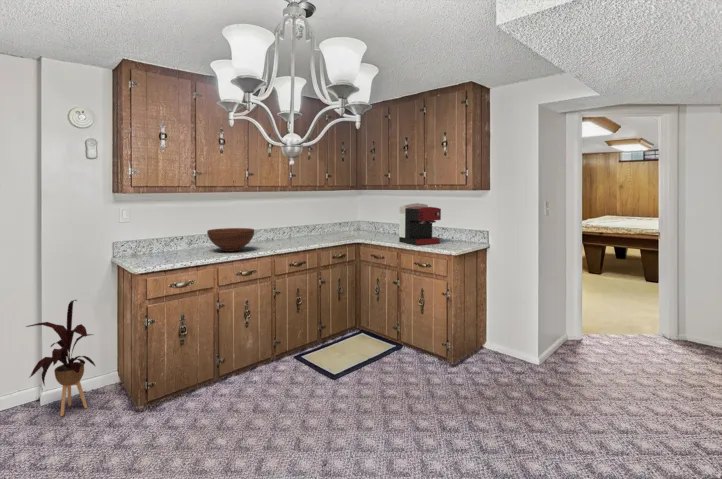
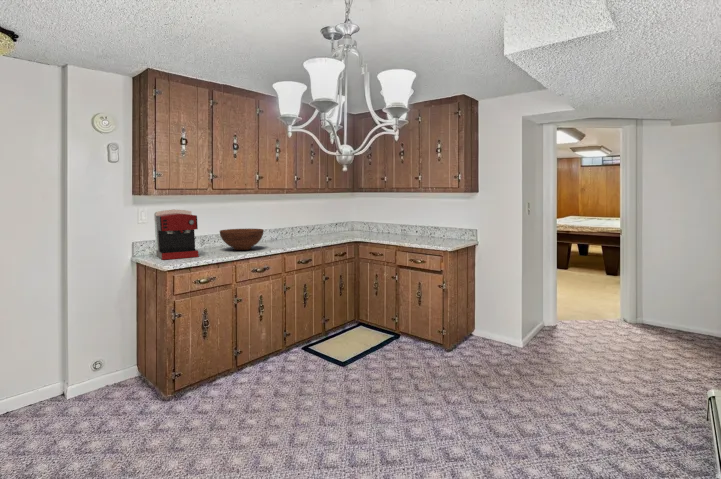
coffee maker: present [399,203,441,245] -> present [154,209,199,260]
house plant: present [26,300,95,416] -> none [57,296,124,407]

